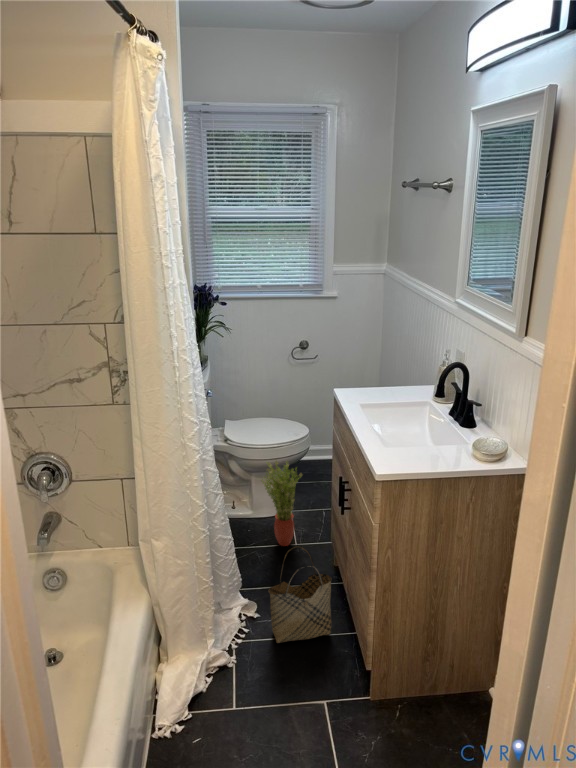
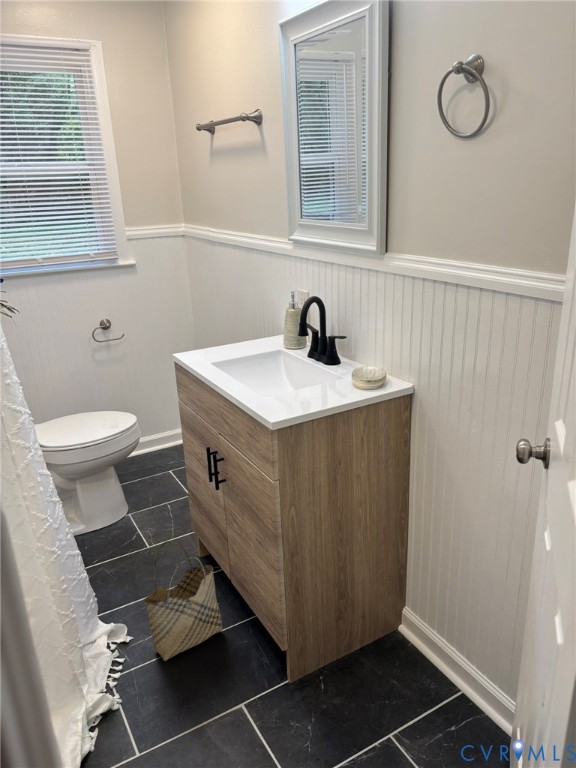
potted plant: present [262,461,302,546] -> none [95,451,145,553]

